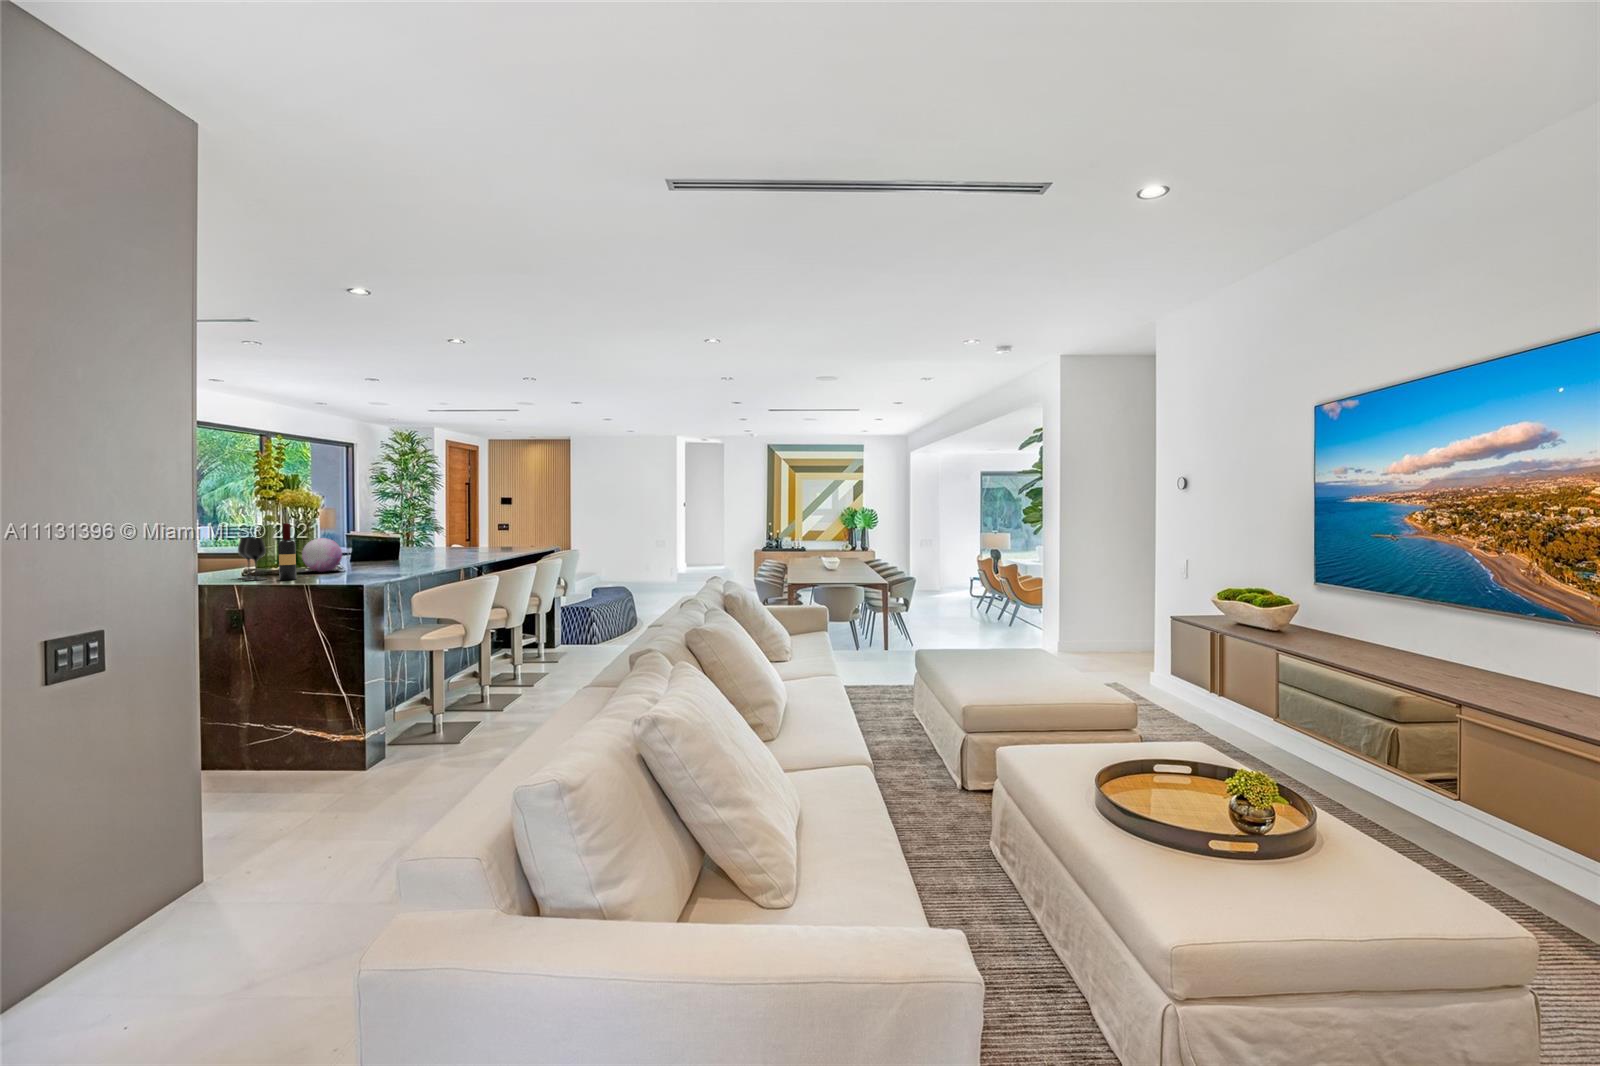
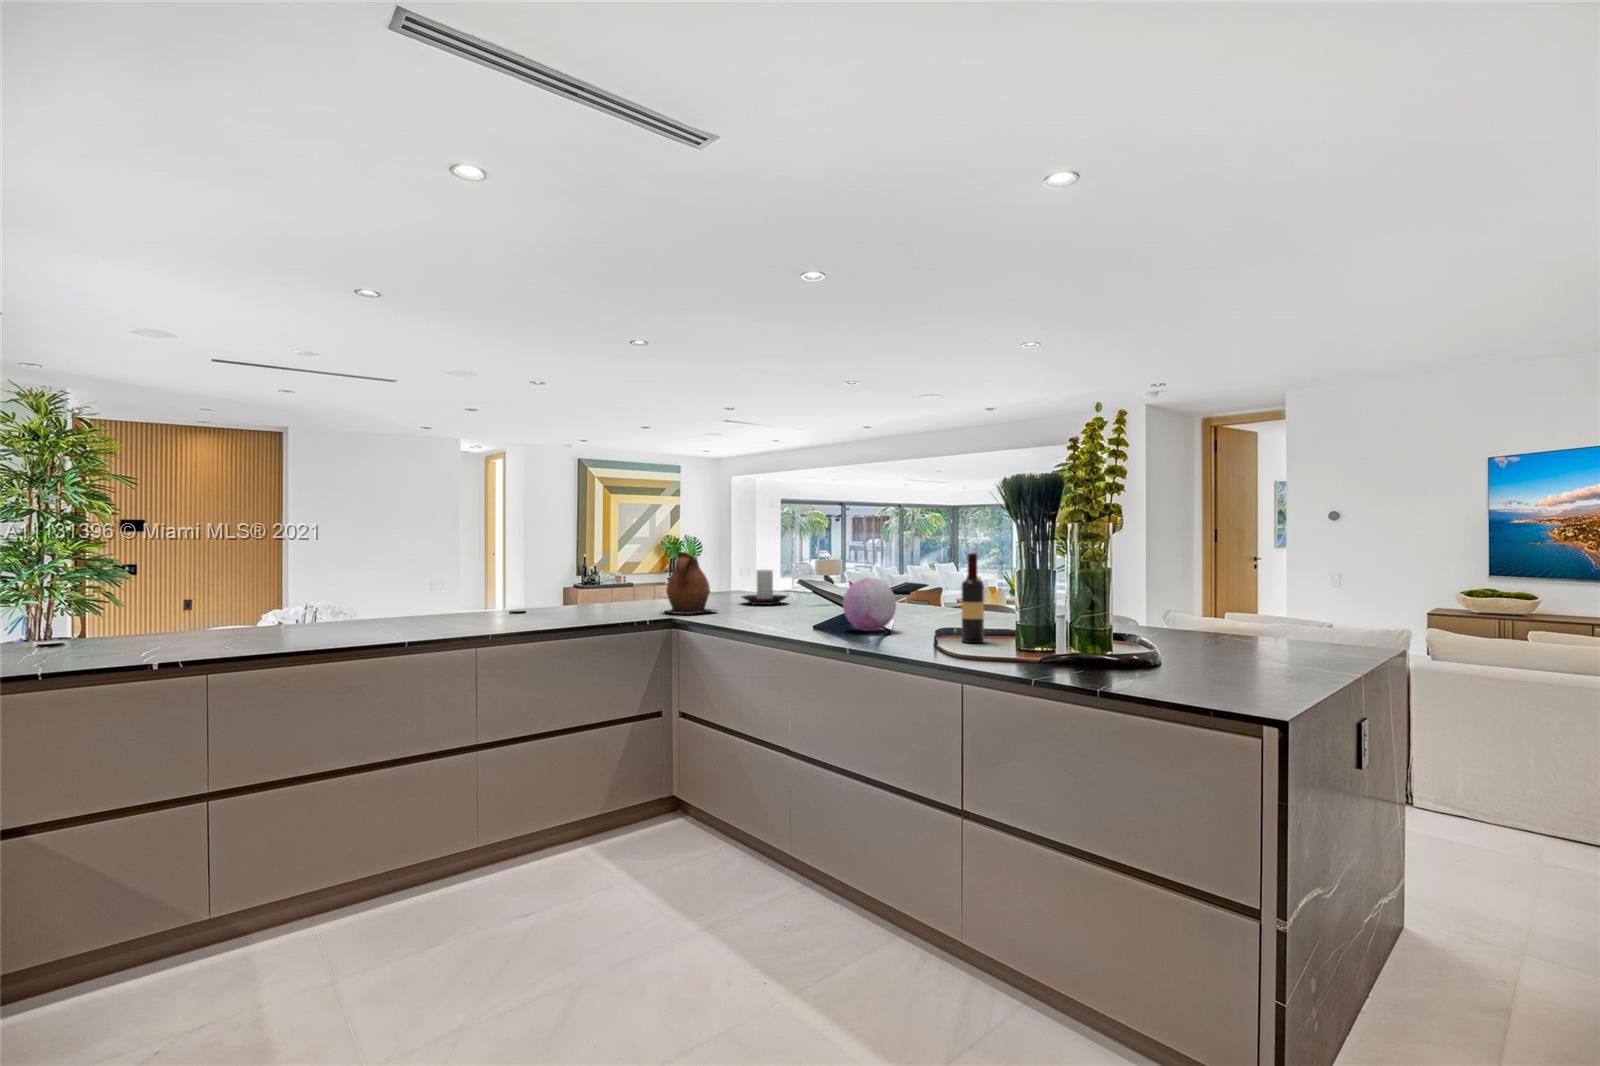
ceramic pitcher: none [362,520,404,559] -> present [665,552,714,614]
candle holder: none [446,532,483,557] -> present [741,570,787,605]
wine glass: present [238,537,266,580] -> none [891,578,957,648]

